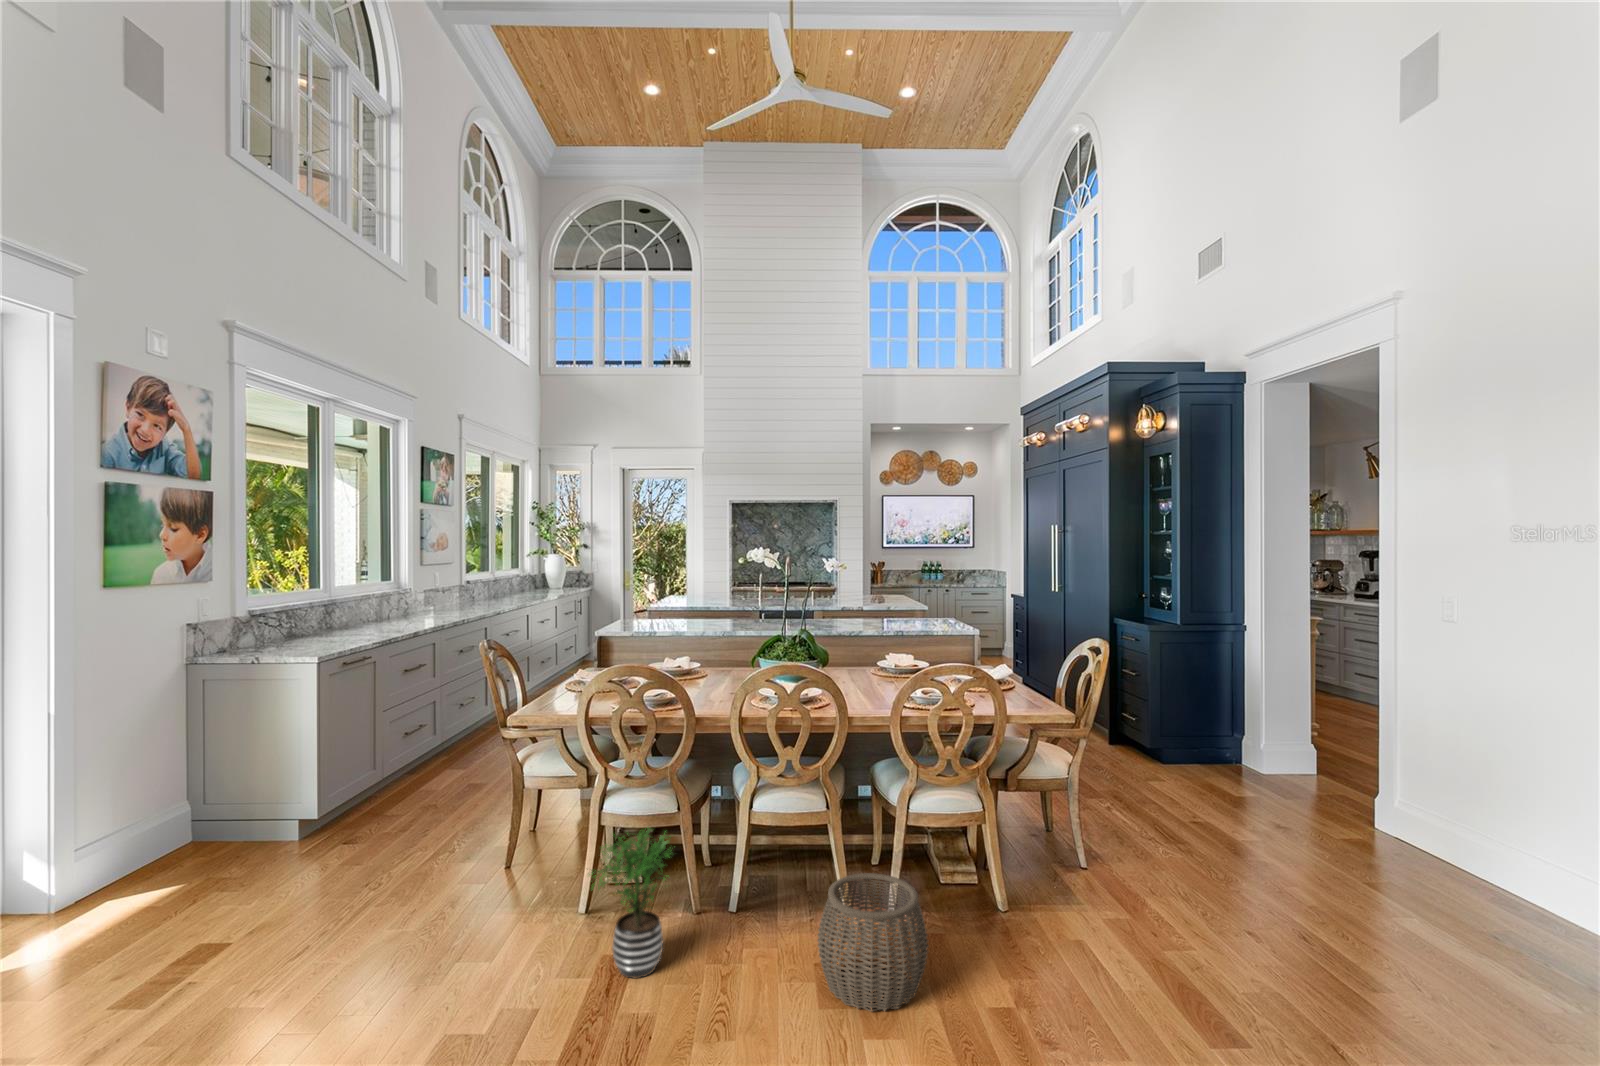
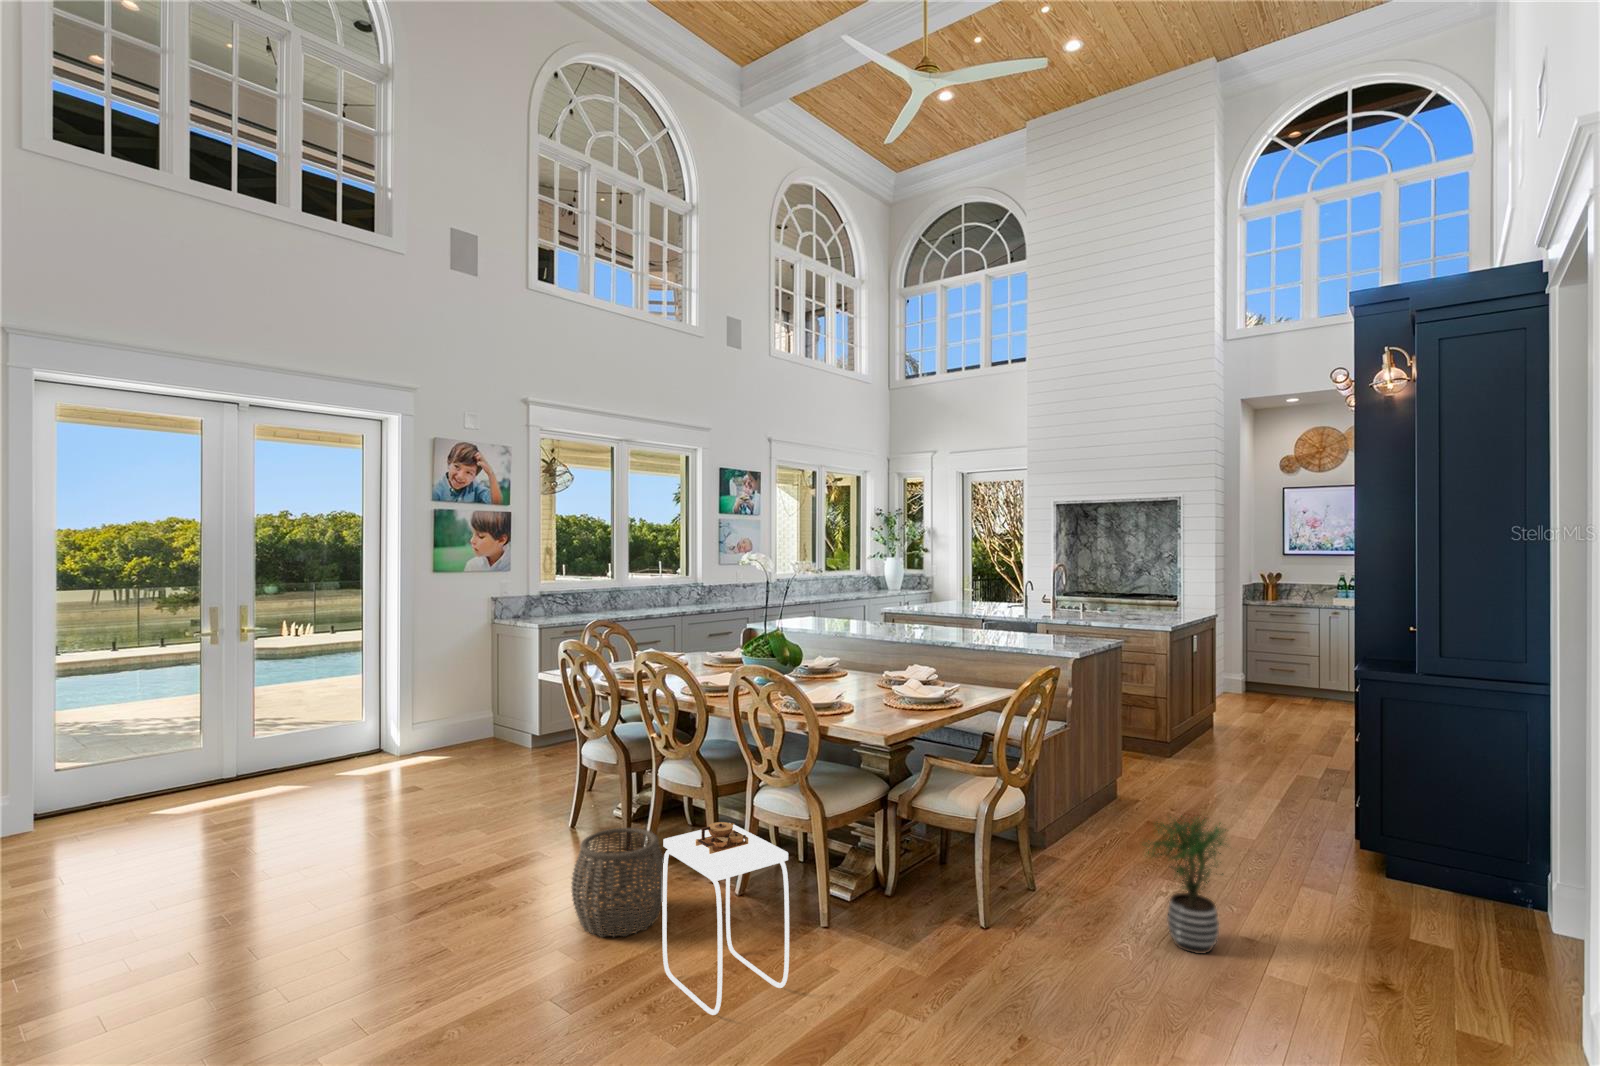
potted plant: present [589,830,672,978] -> present [1147,816,1226,954]
side table: none [1008,830,1141,1025] -> present [662,822,789,1015]

